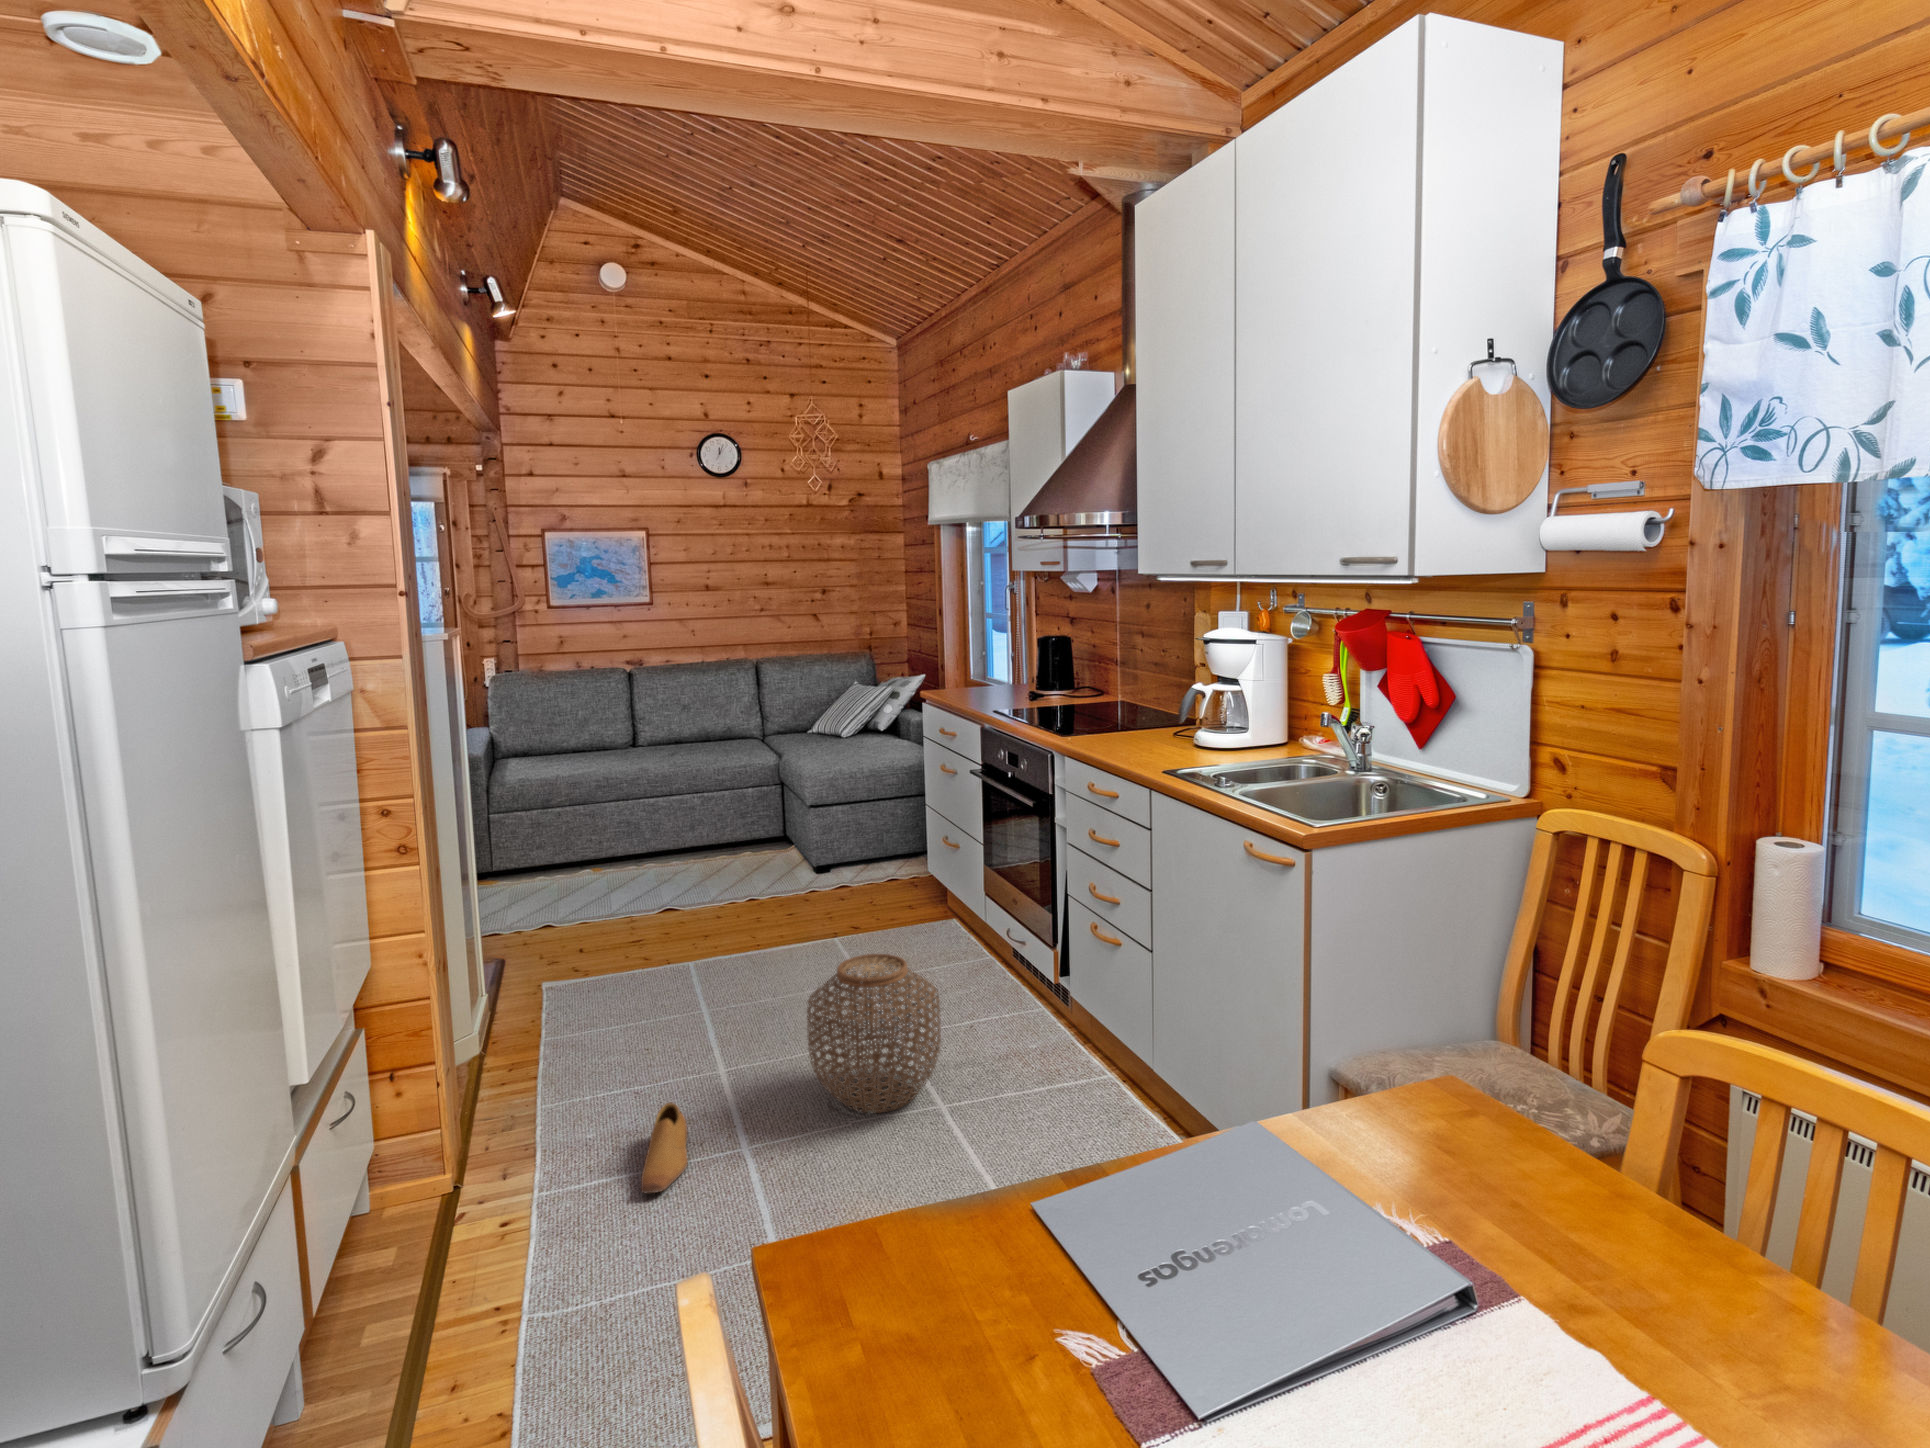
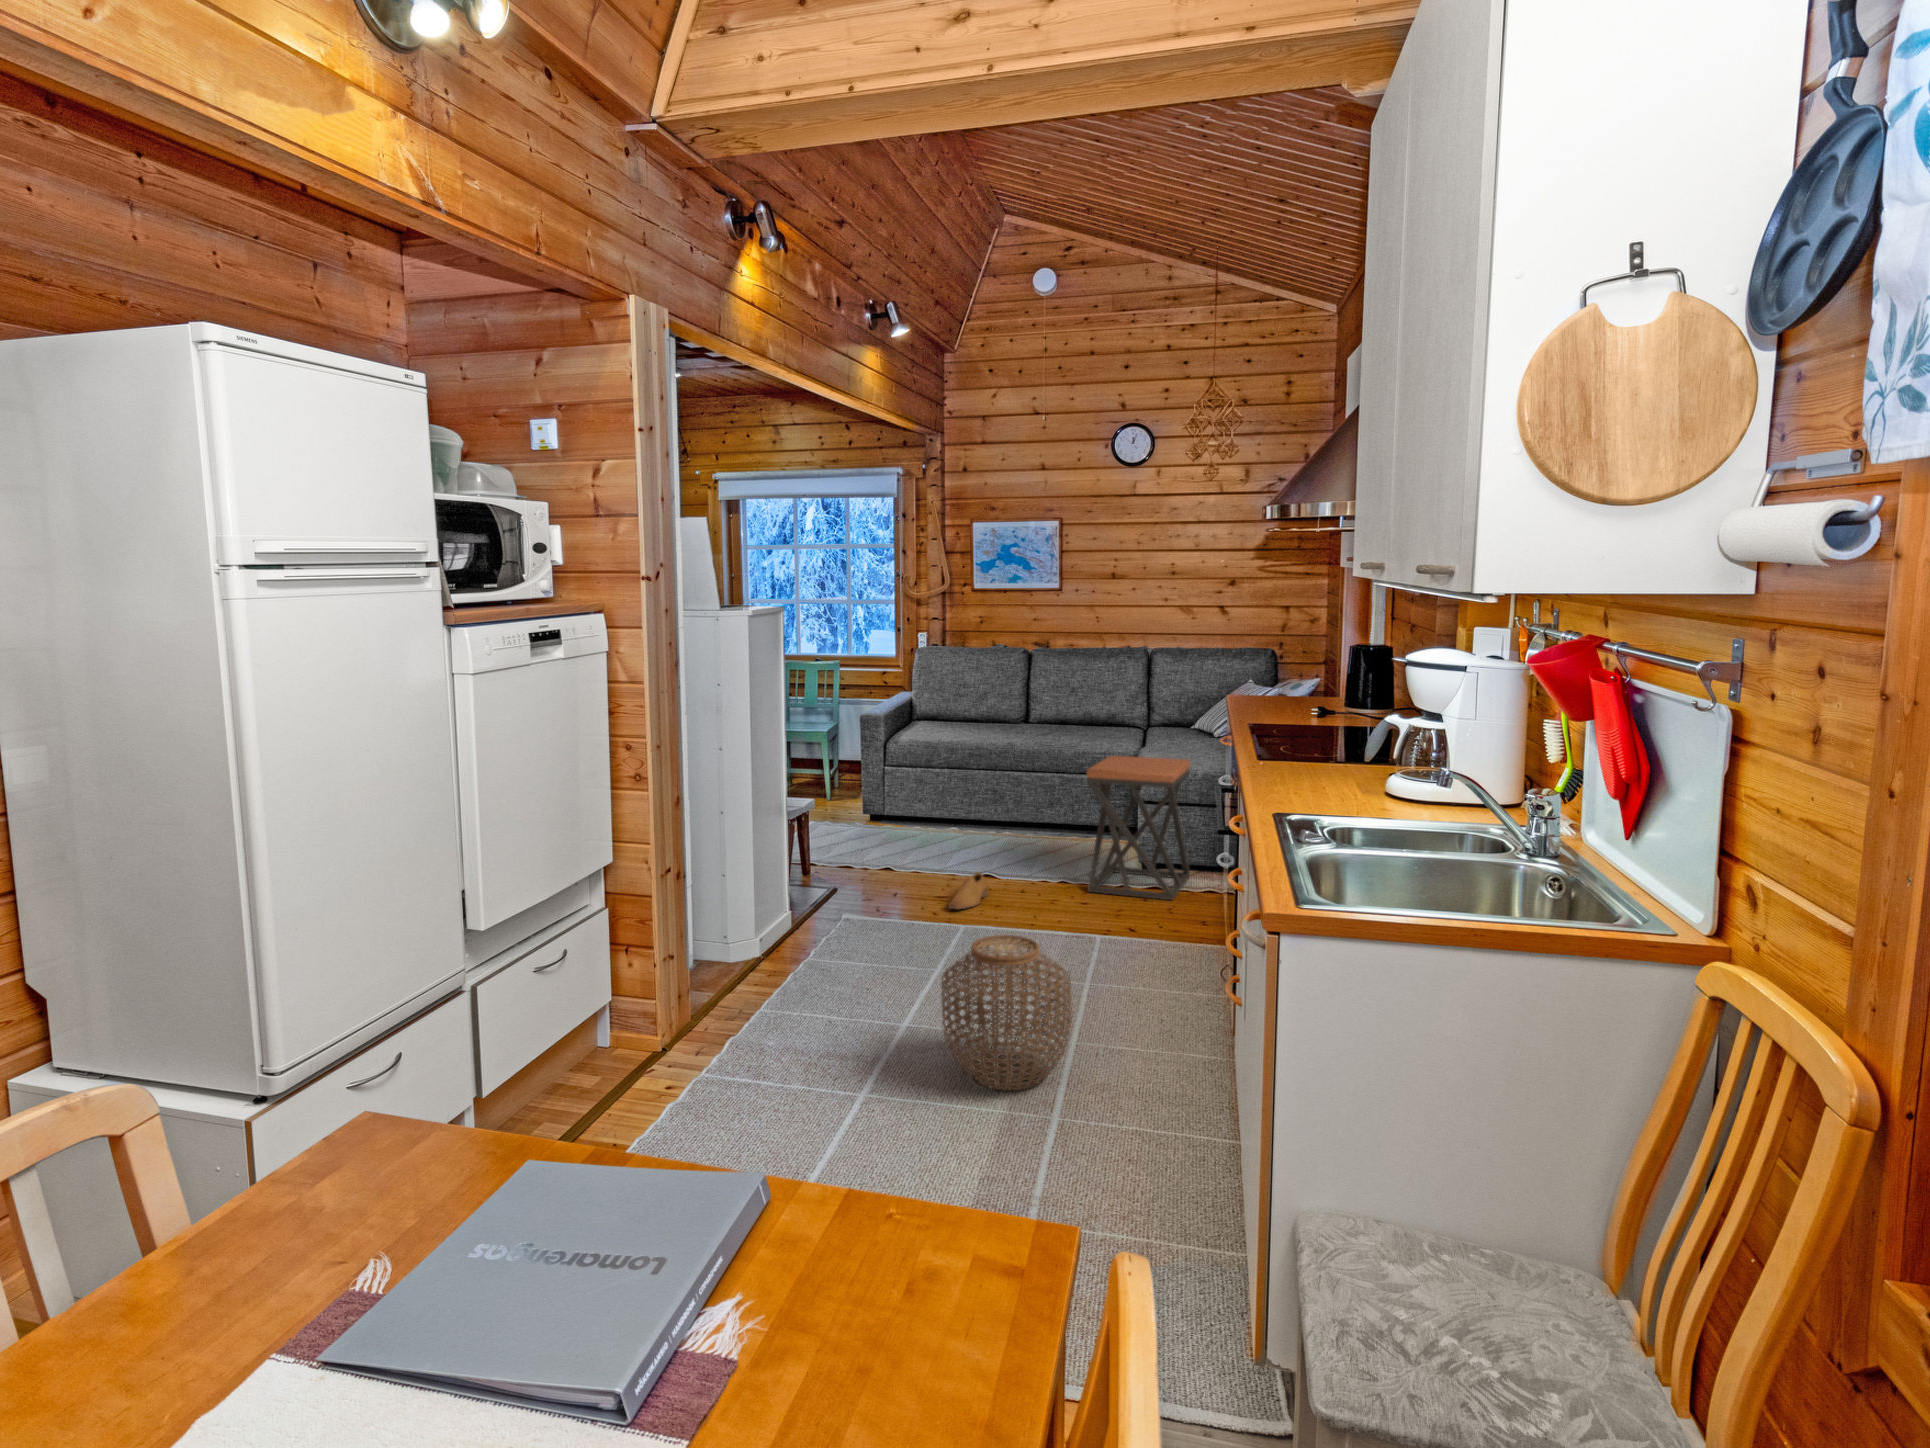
stool: none [785,764,876,907] -> present [1087,756,1190,900]
shoe: present [641,1103,688,1193] -> present [948,872,988,909]

